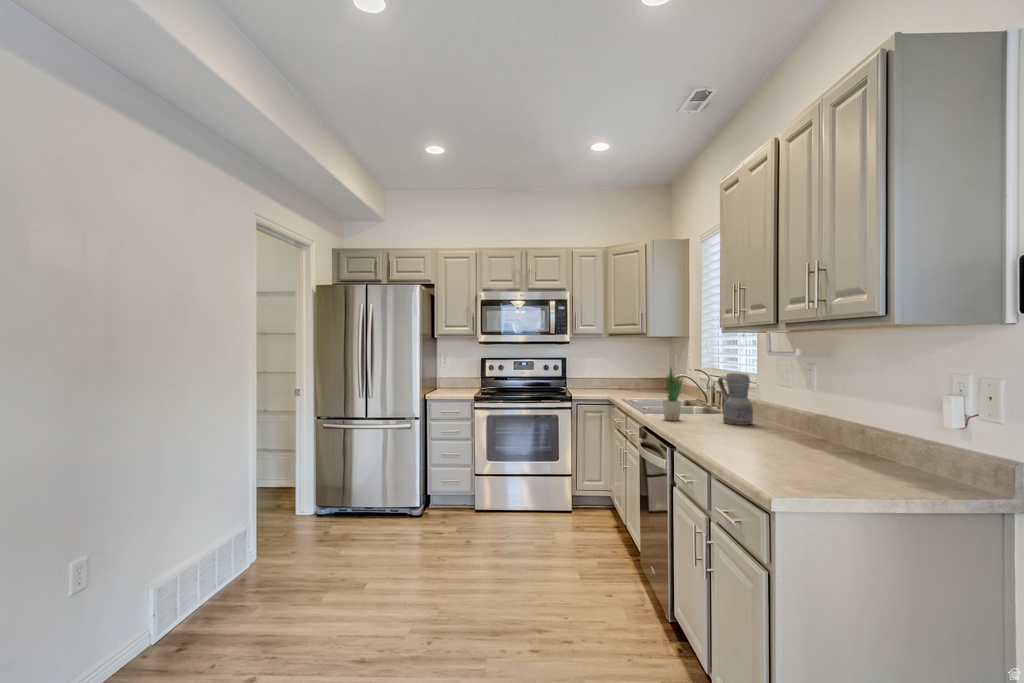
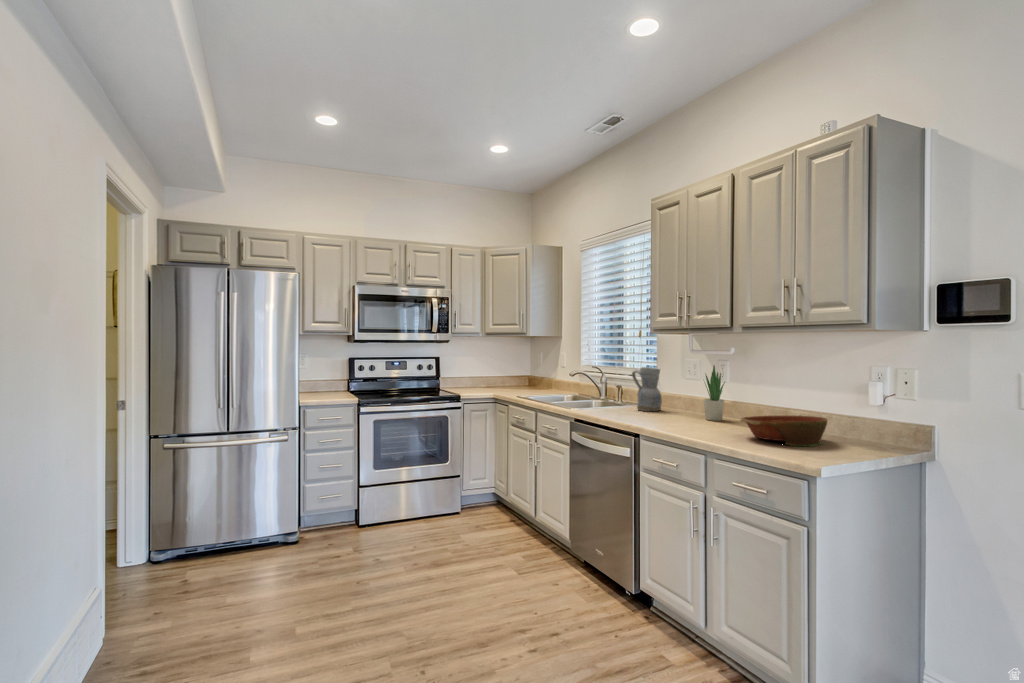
potted plant: present [663,368,682,421] -> present [704,366,725,421]
bowl: none [772,440,894,487] -> present [741,415,827,446]

